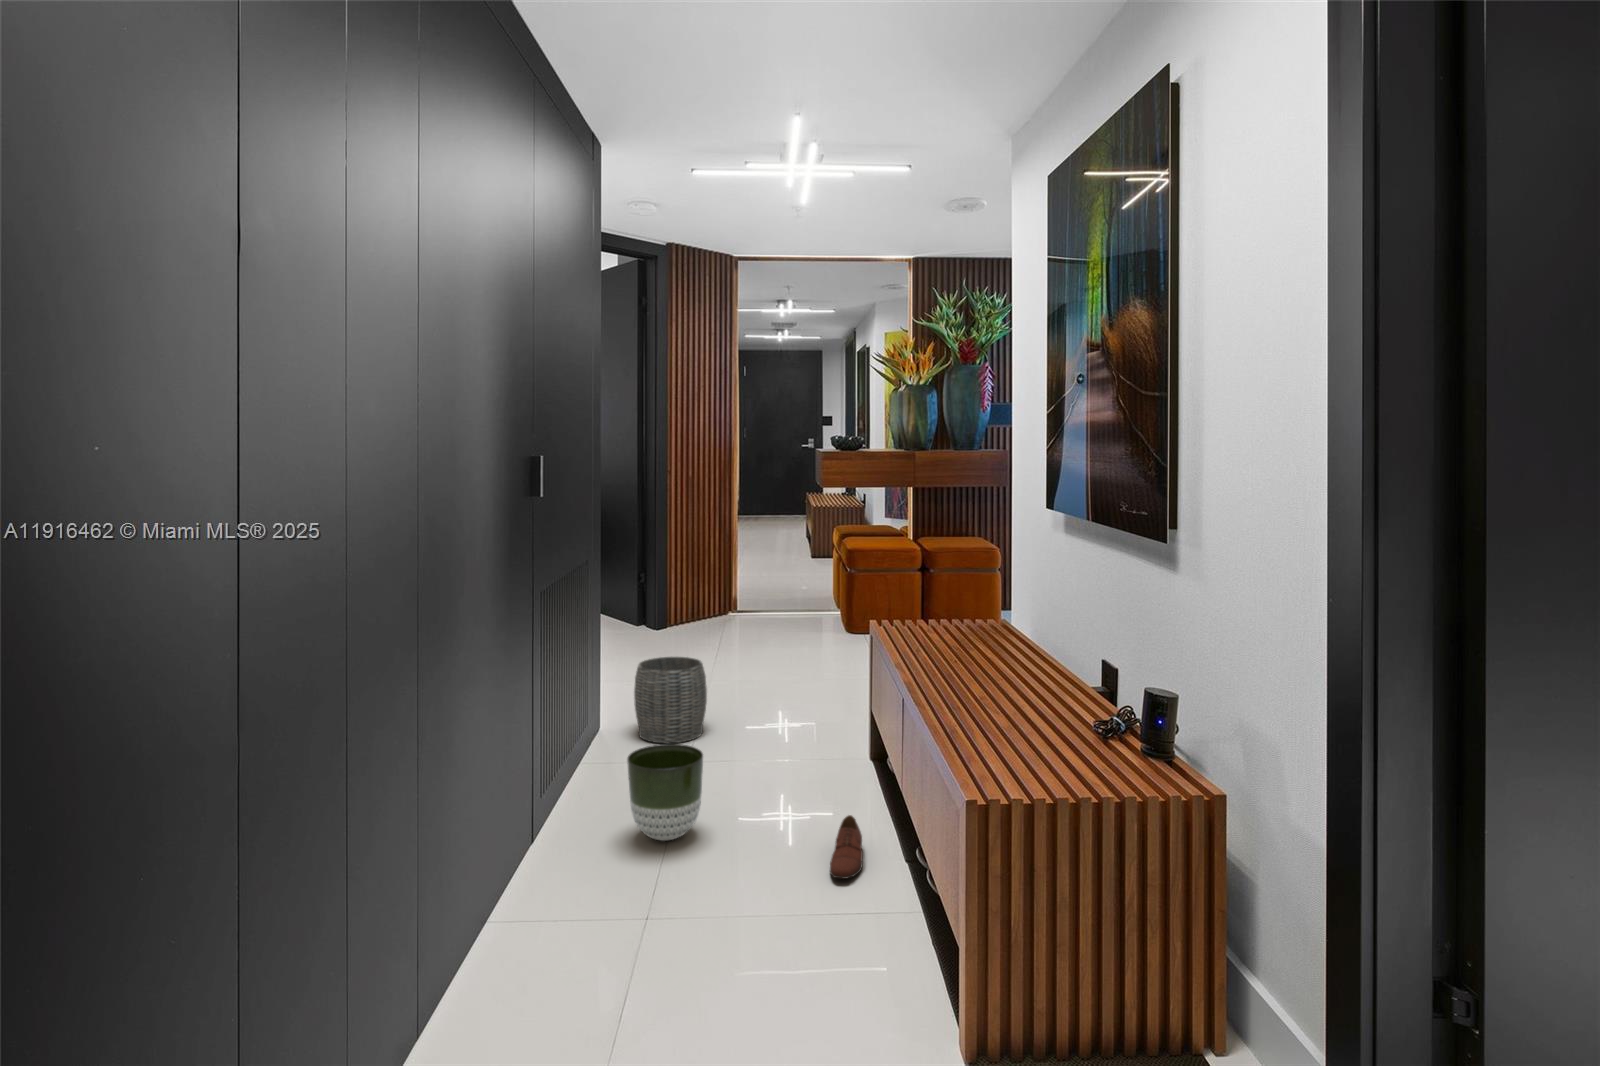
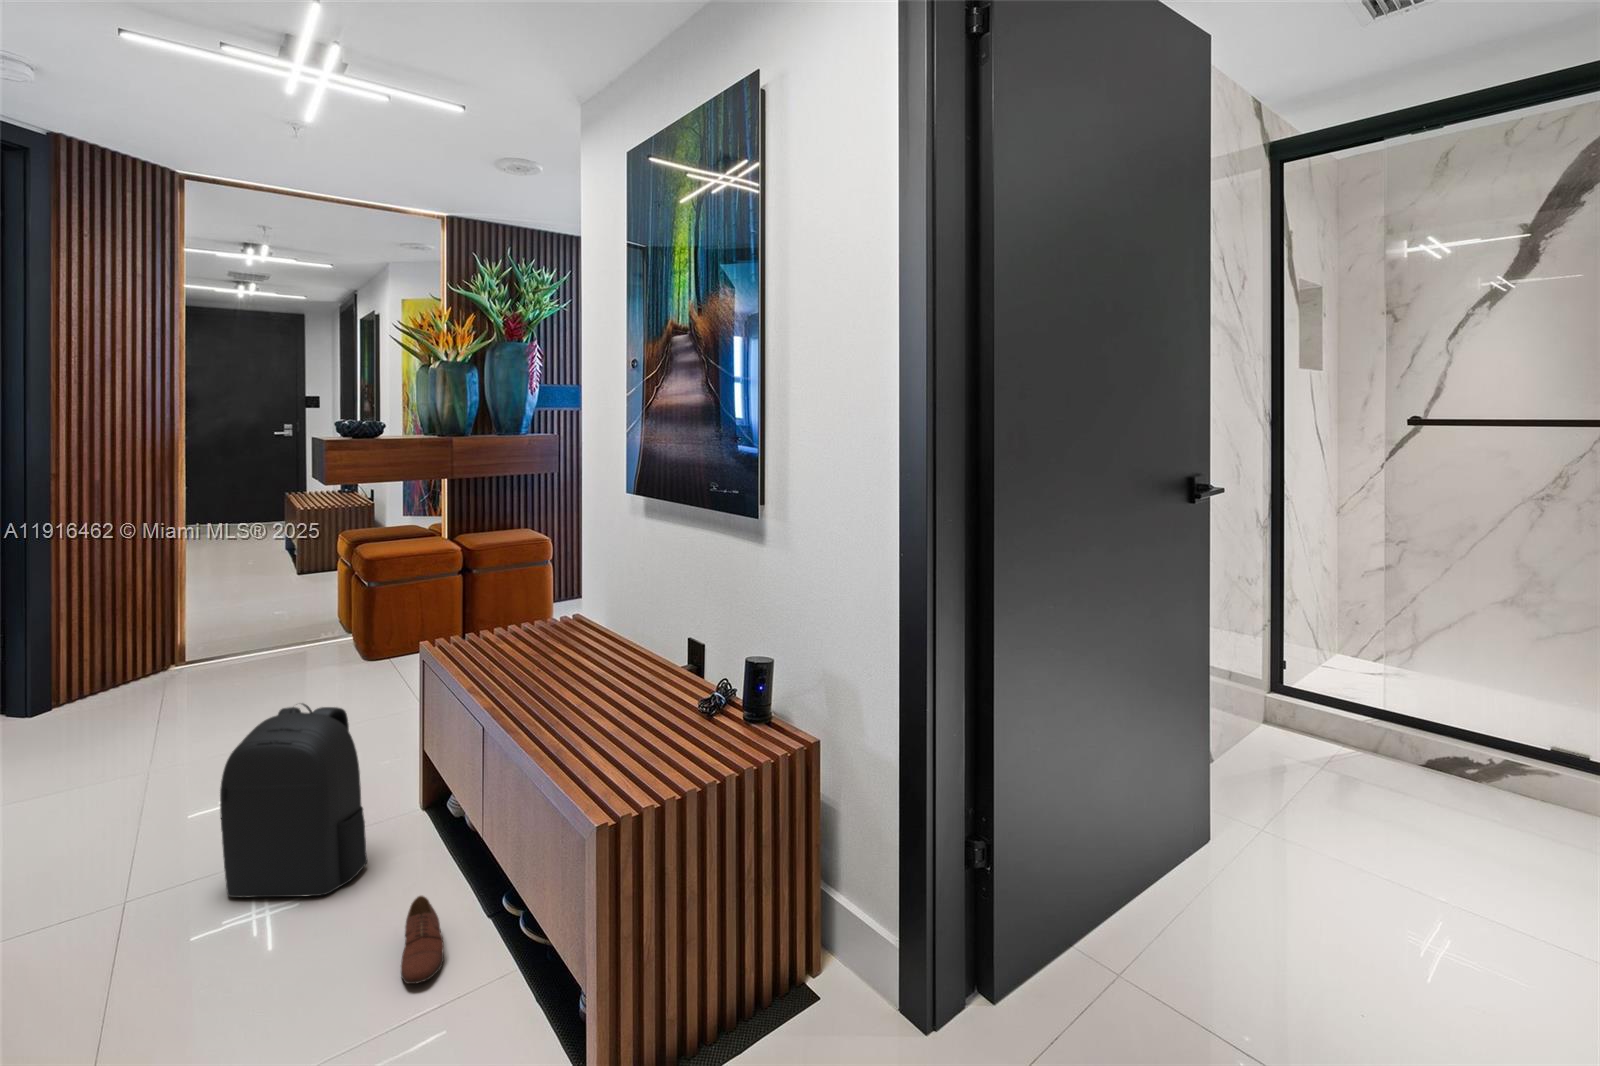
backpack: none [726,653,820,802] -> present [220,703,367,898]
woven basket: present [634,657,707,743] -> none [53,723,181,853]
planter: present [627,744,703,841] -> none [56,856,193,1005]

